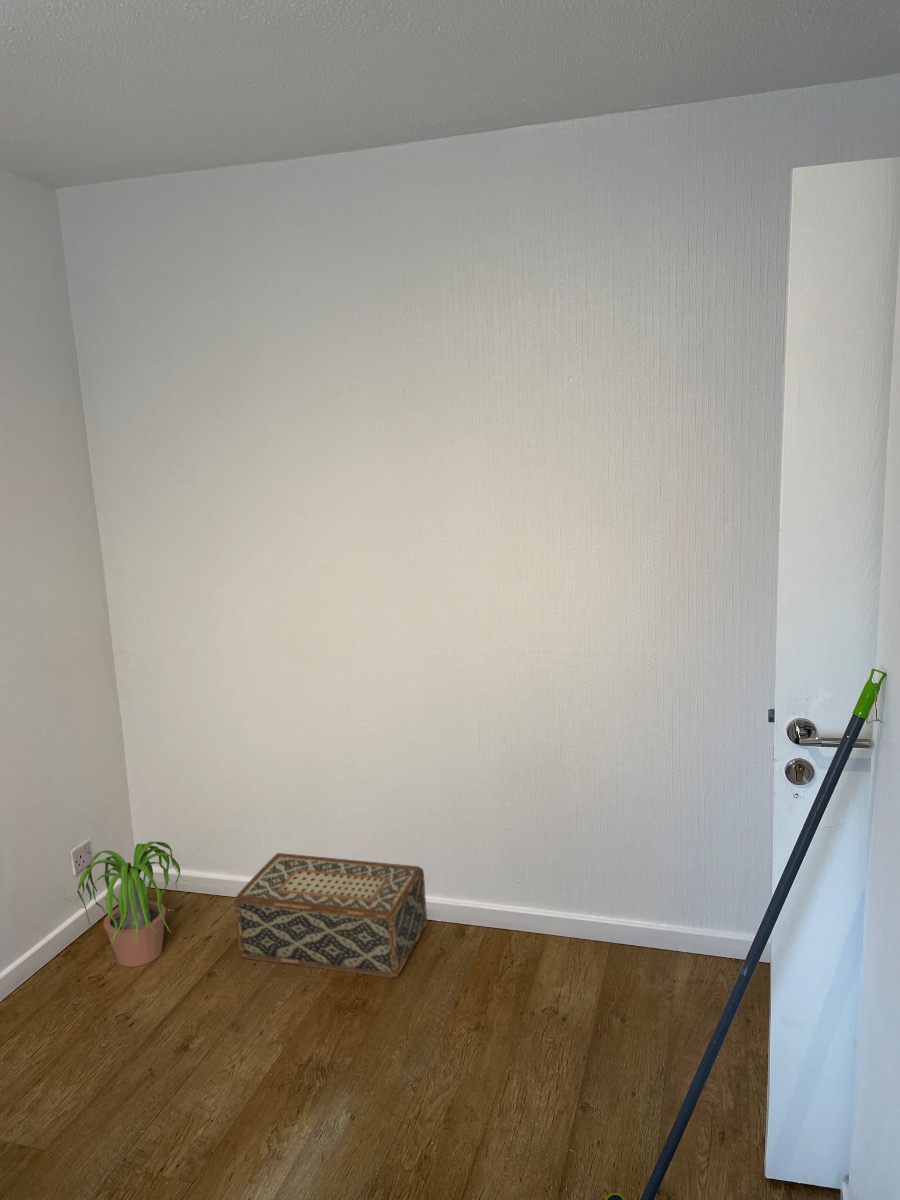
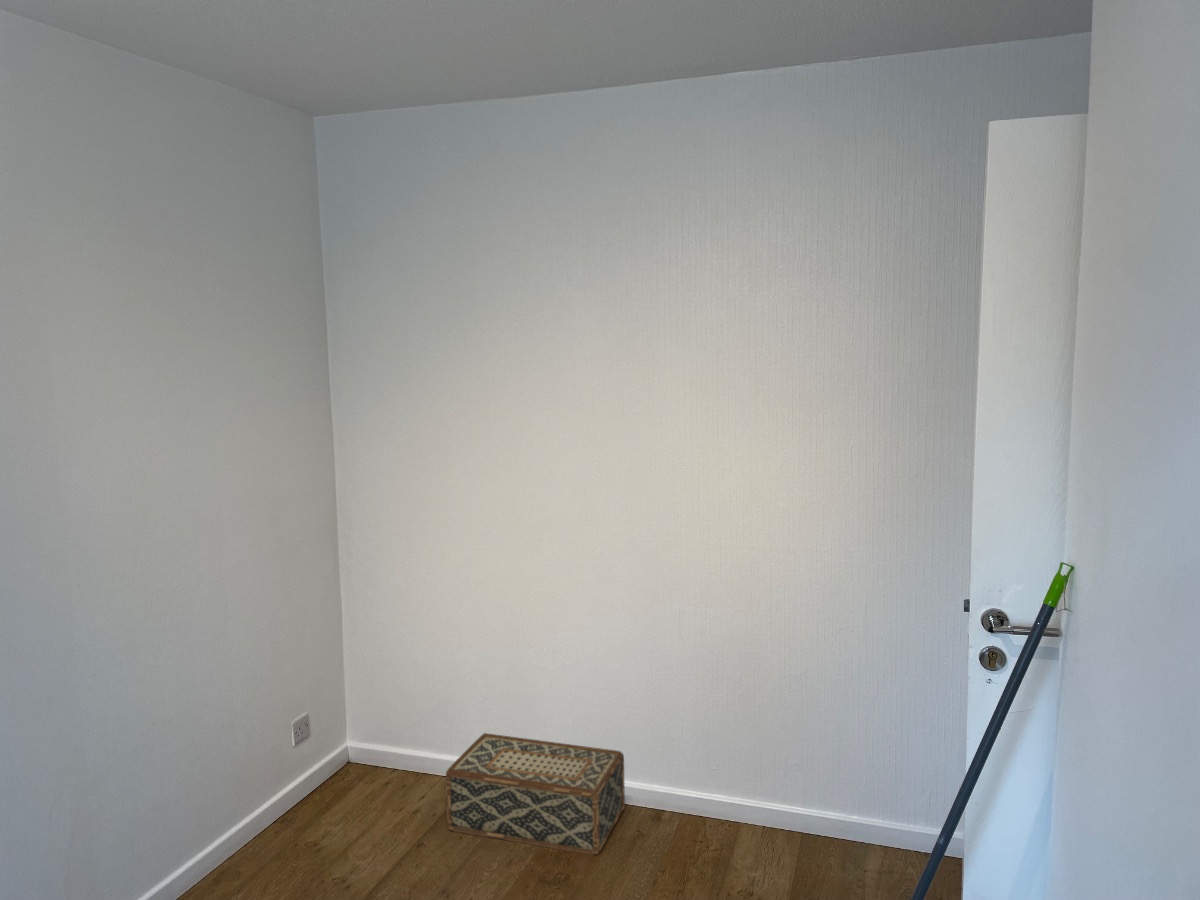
potted plant: present [69,841,180,967] -> none [283,715,407,834]

